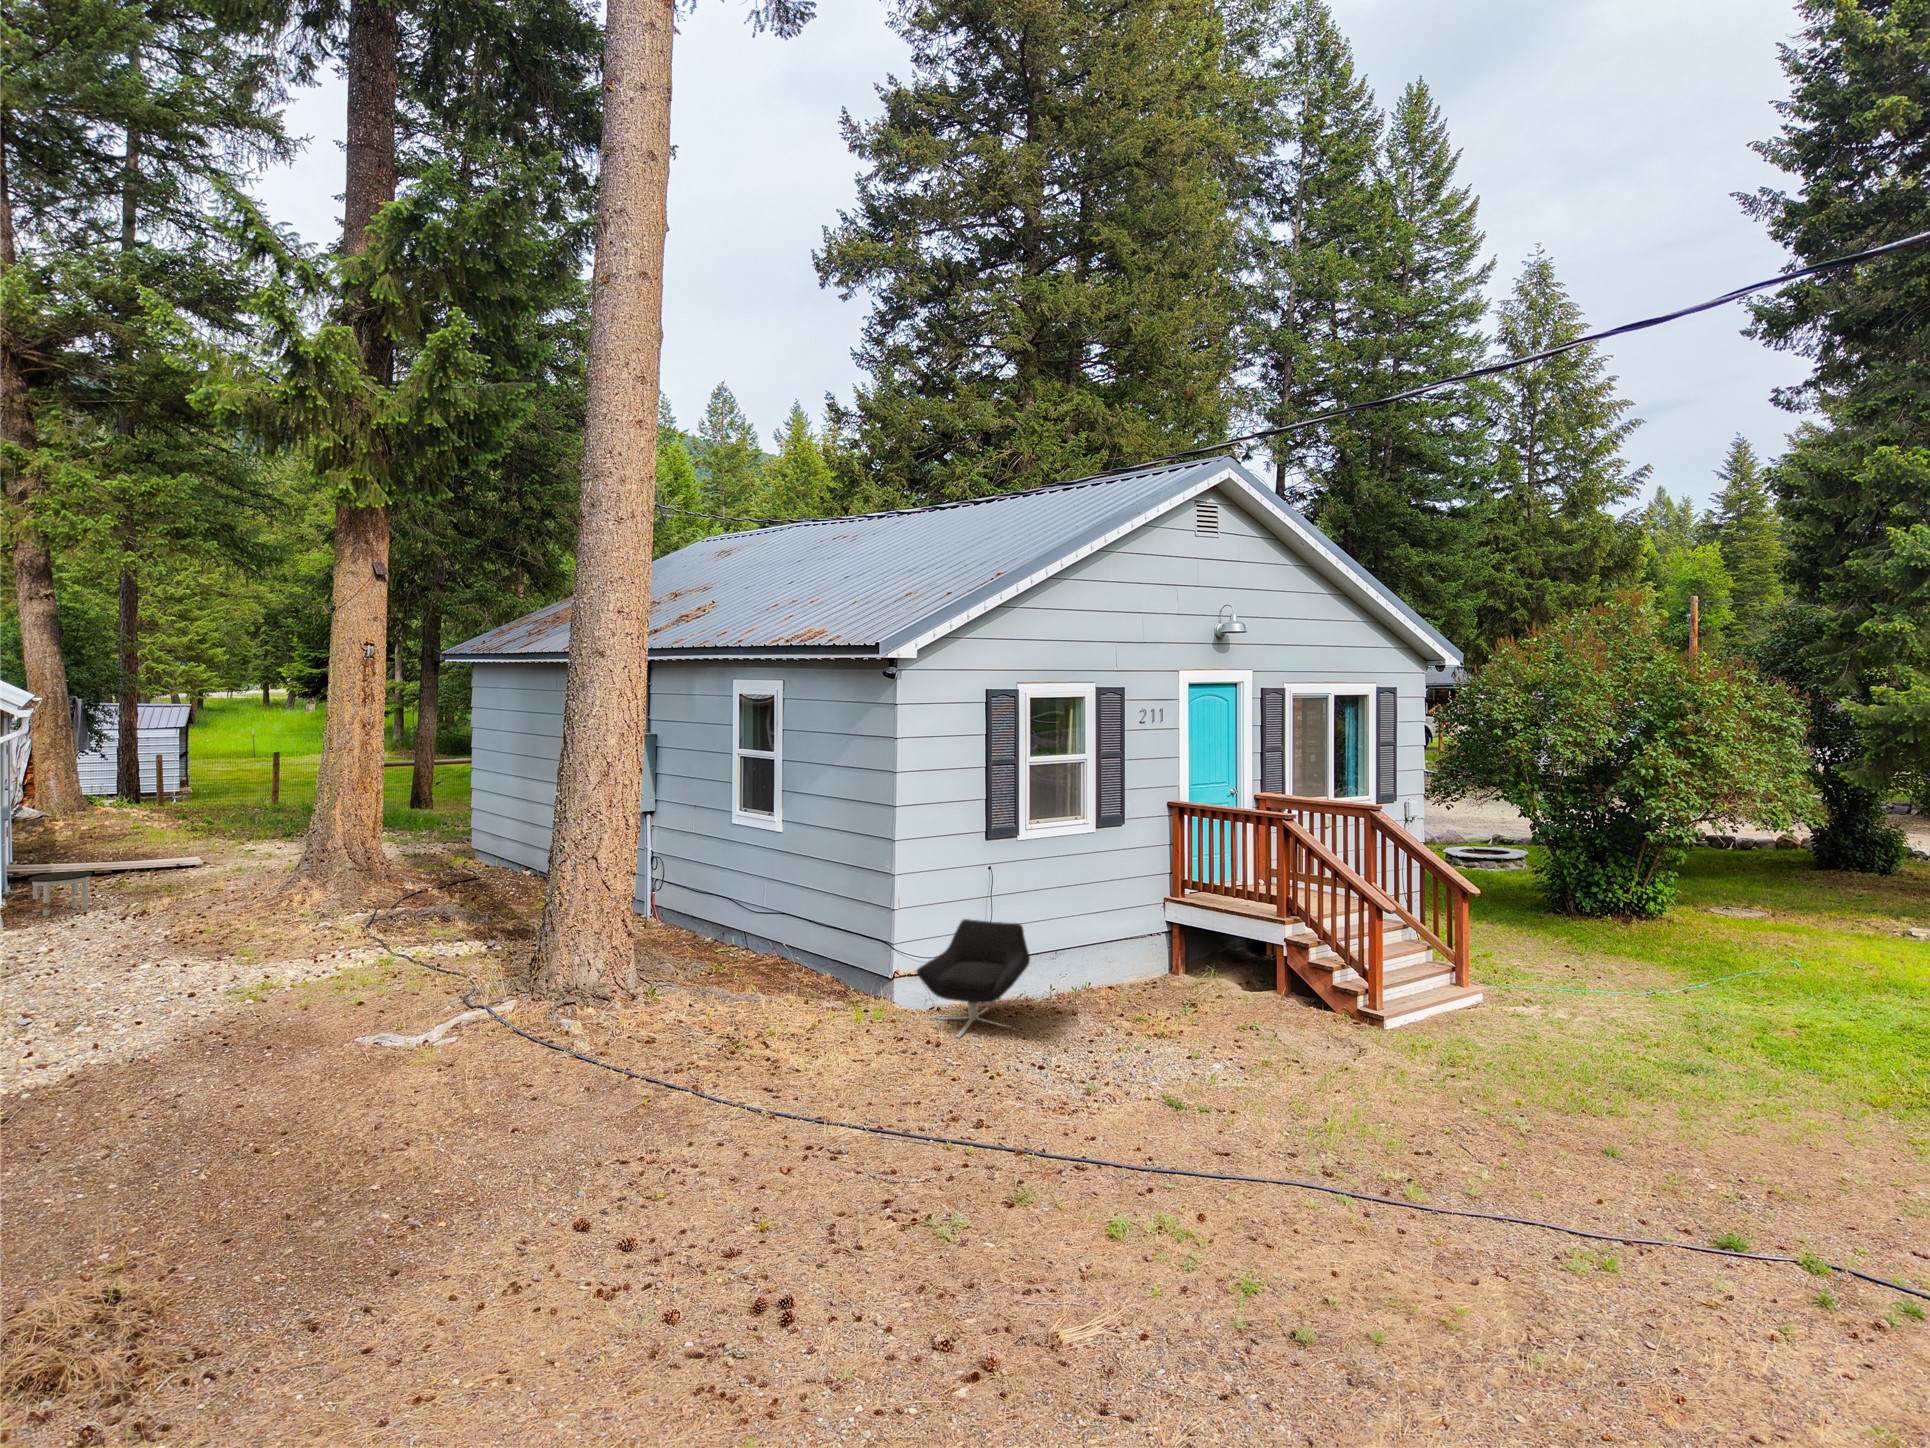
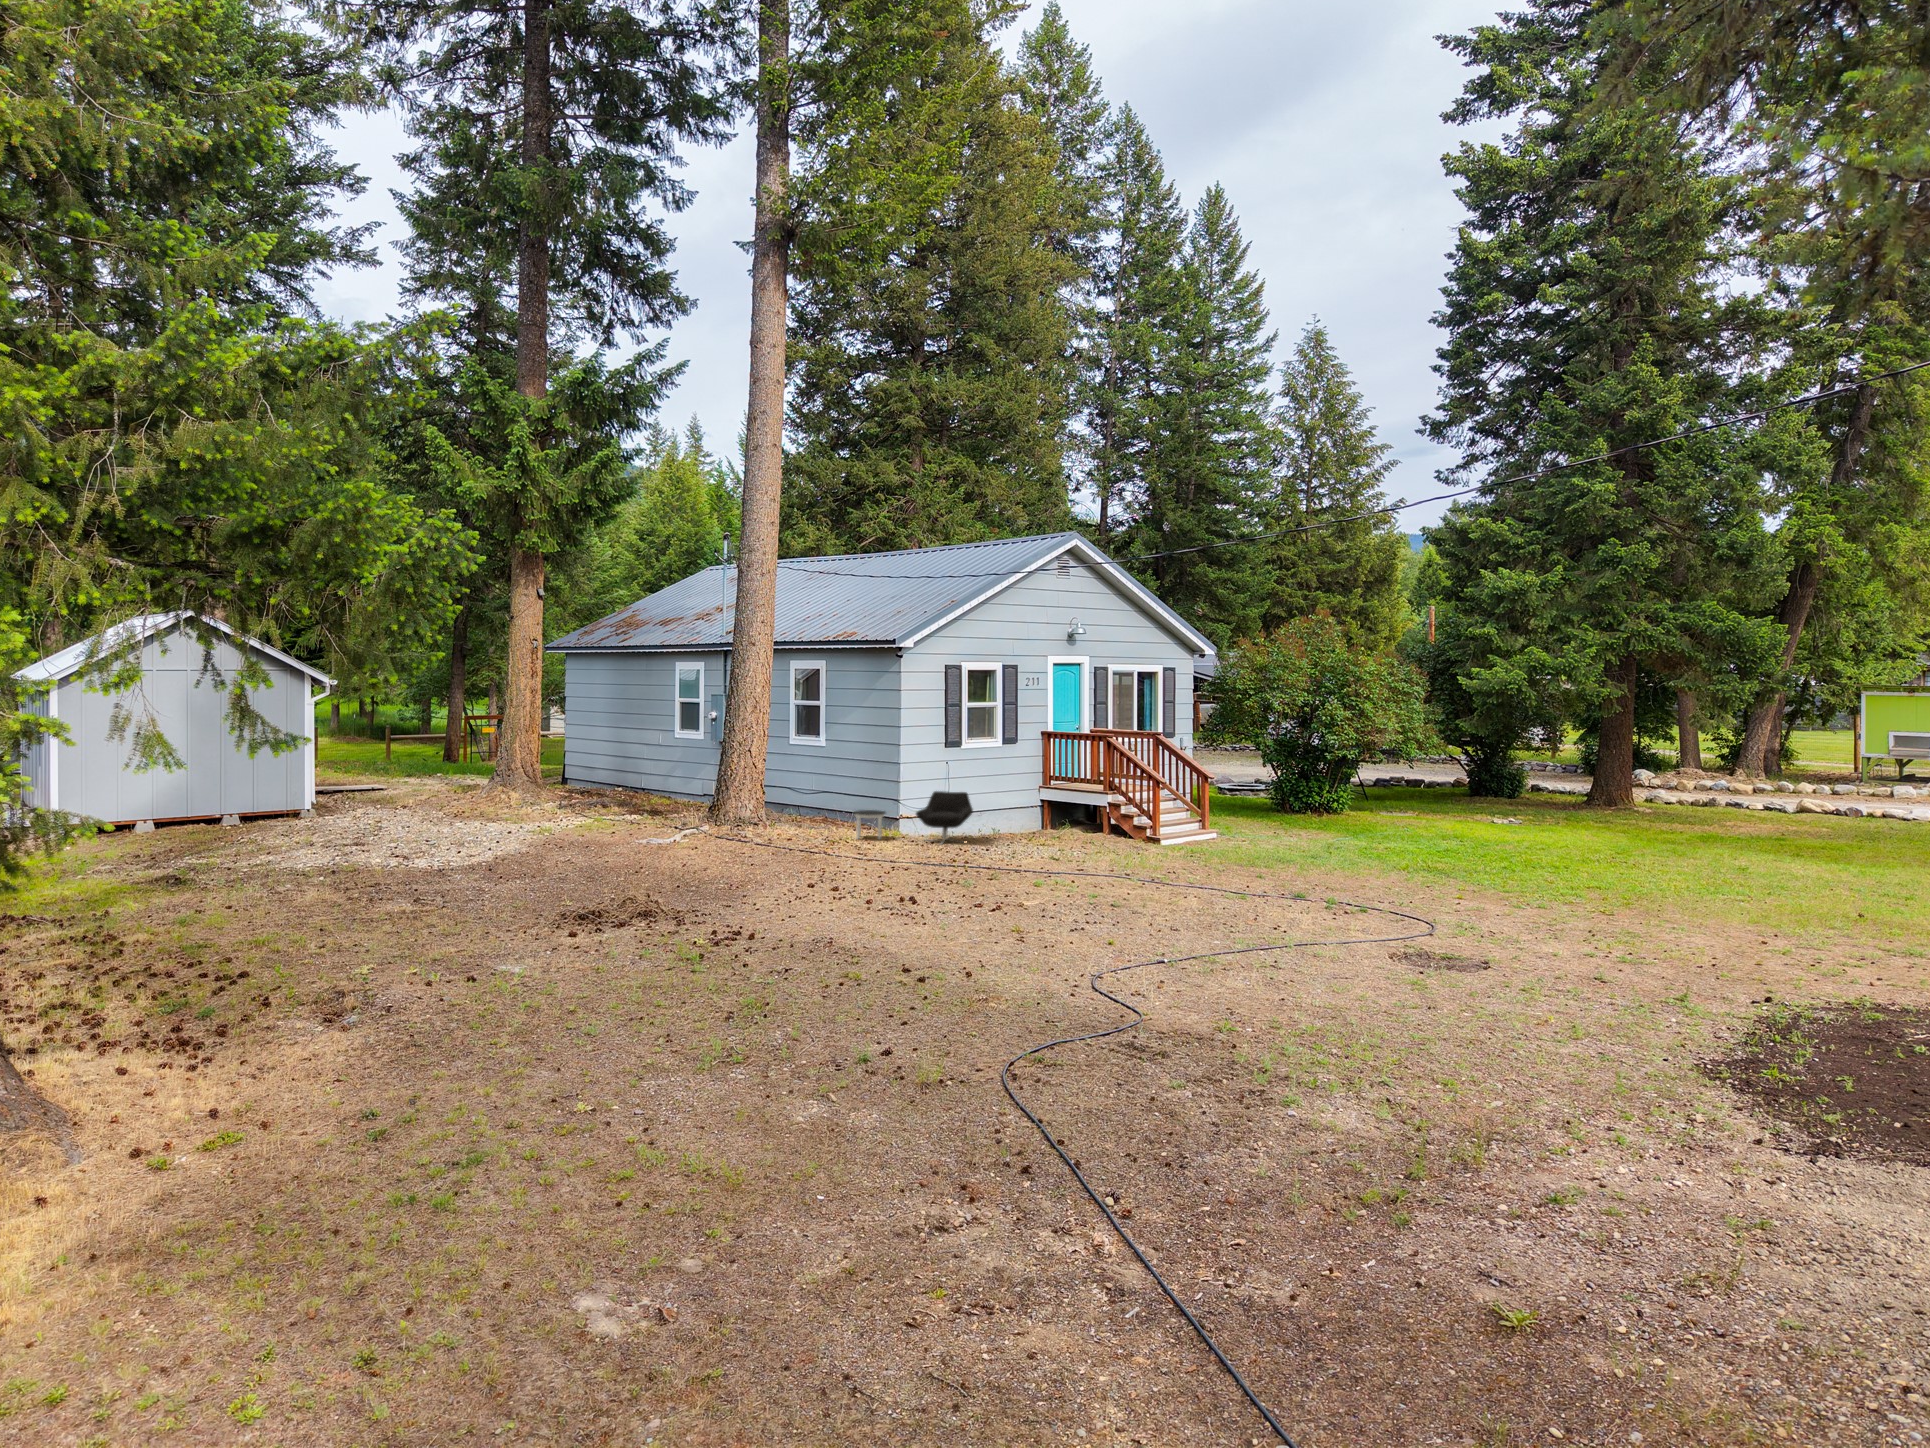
round table: present [28,871,92,916] -> present [853,810,885,839]

